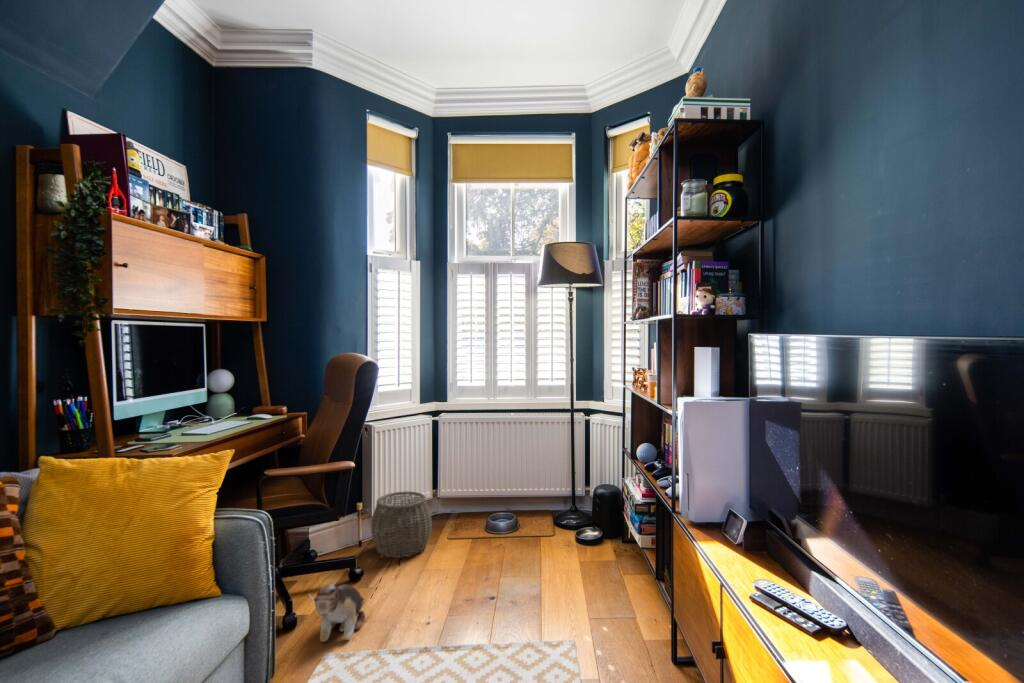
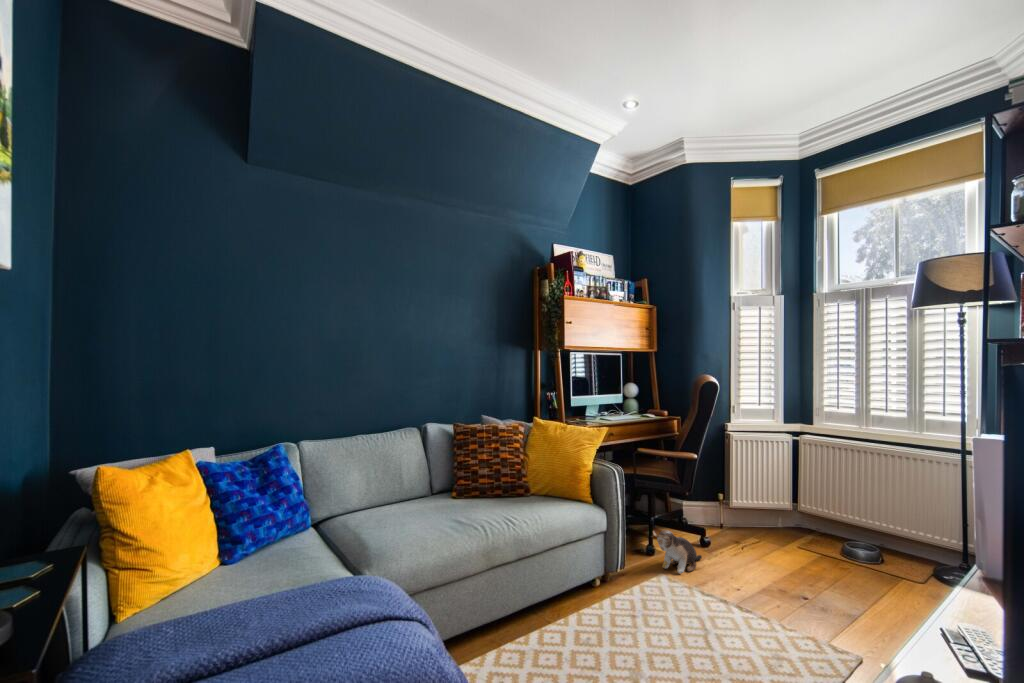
woven basket: present [371,491,432,558] -> none [725,492,781,548]

